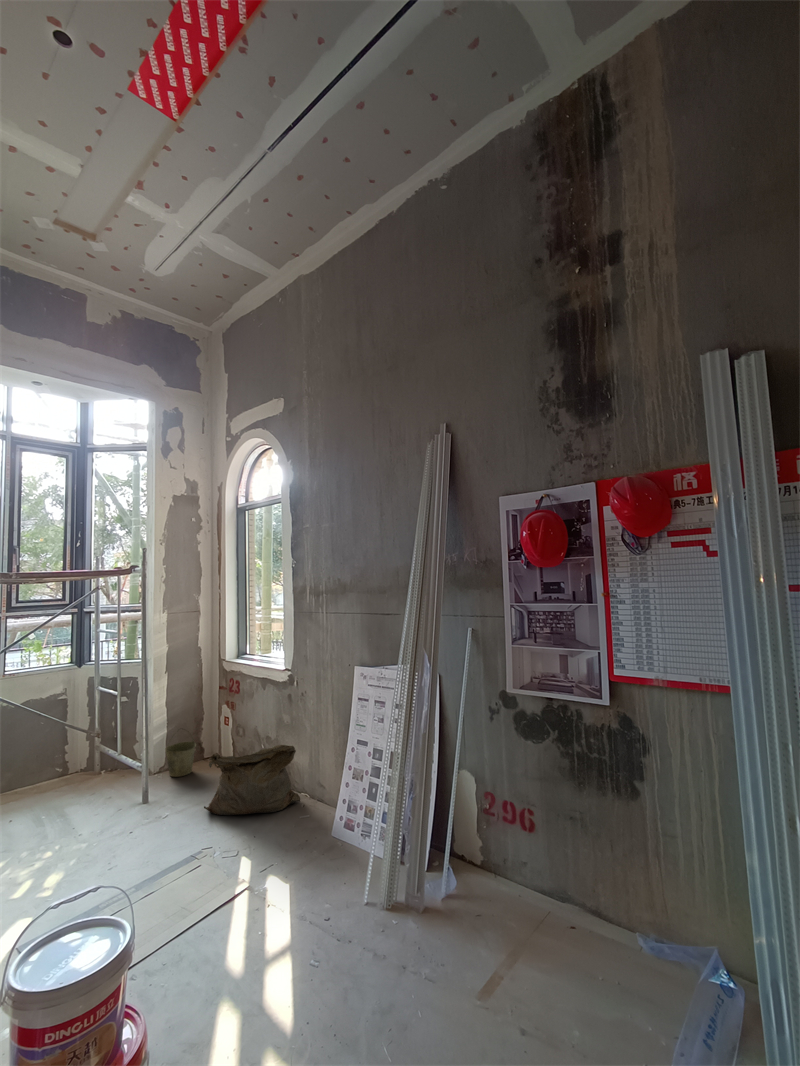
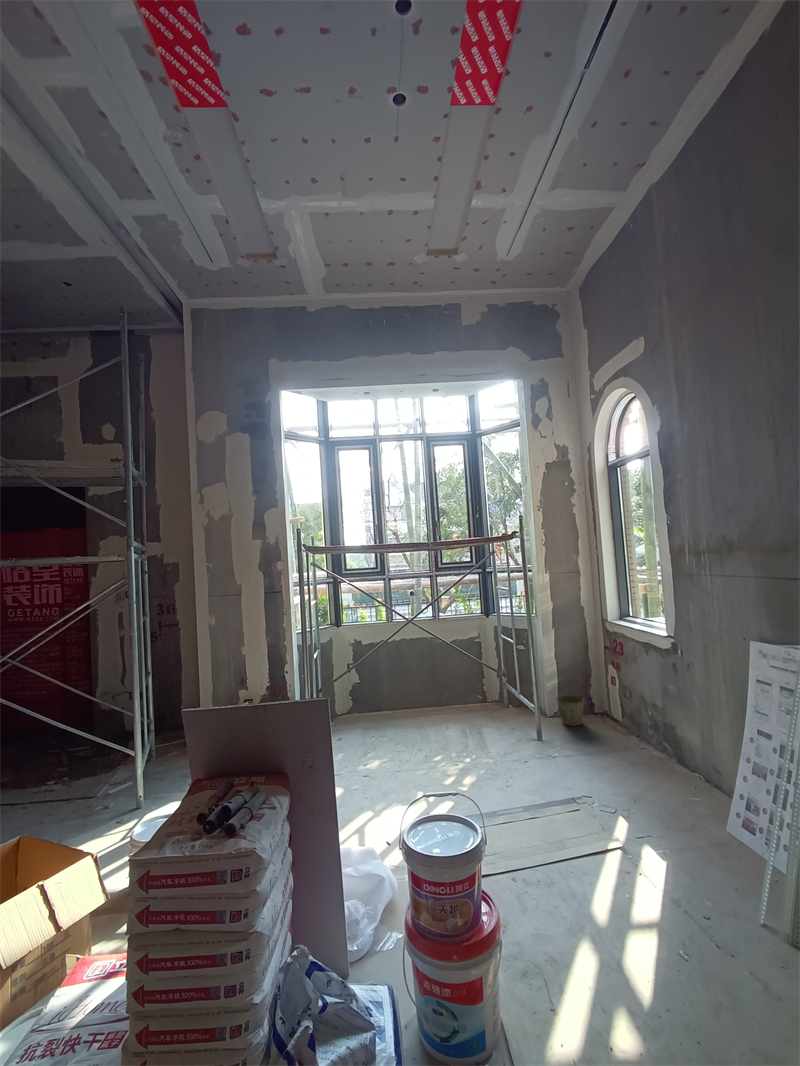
bag: present [204,745,300,815] -> none [588,712,692,785]

